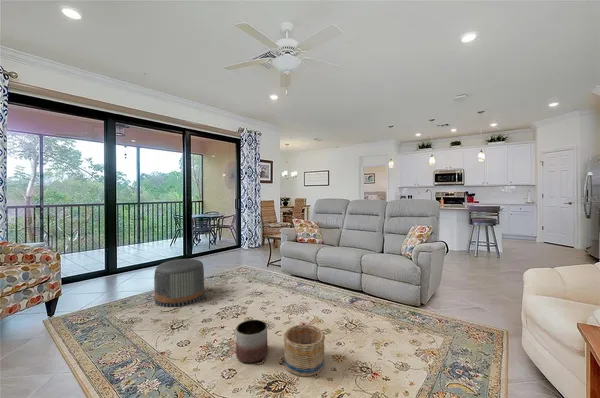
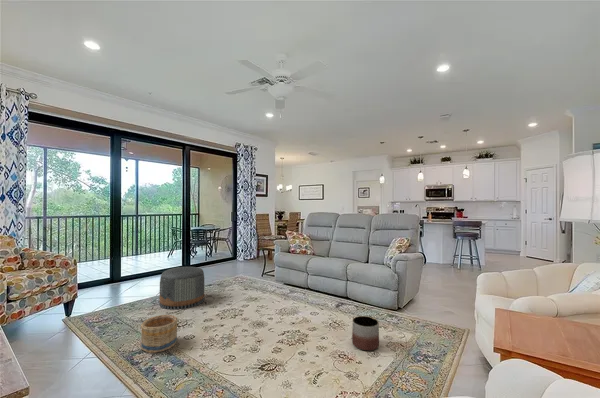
planter: present [236,320,268,363] -> present [352,316,379,351]
basket: present [284,325,325,376] -> present [141,315,178,353]

